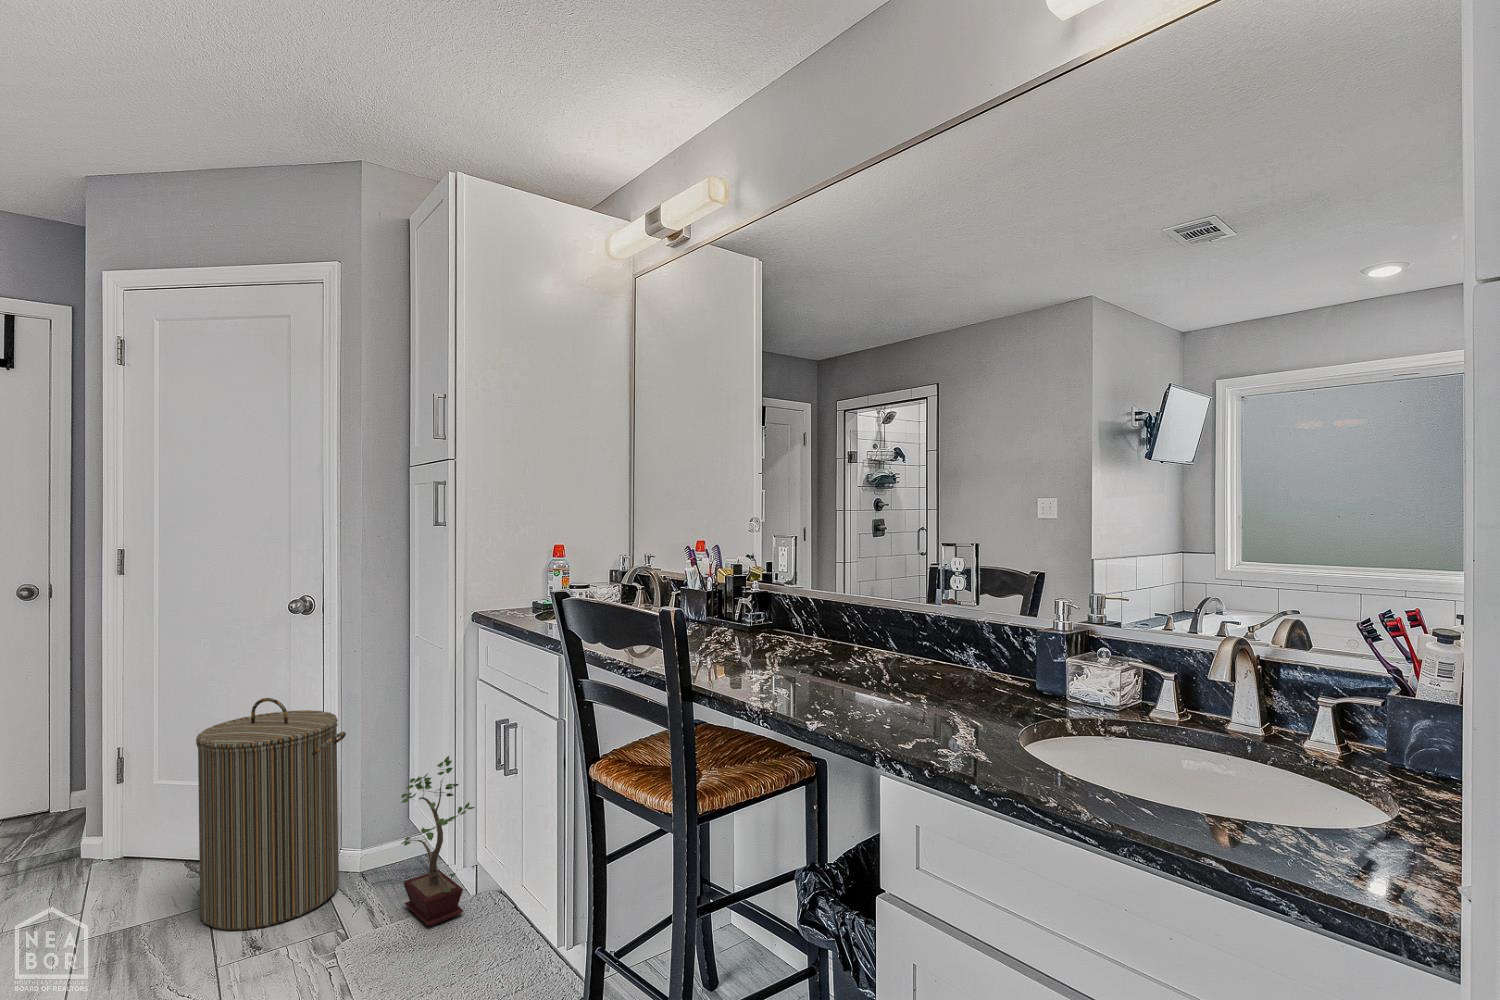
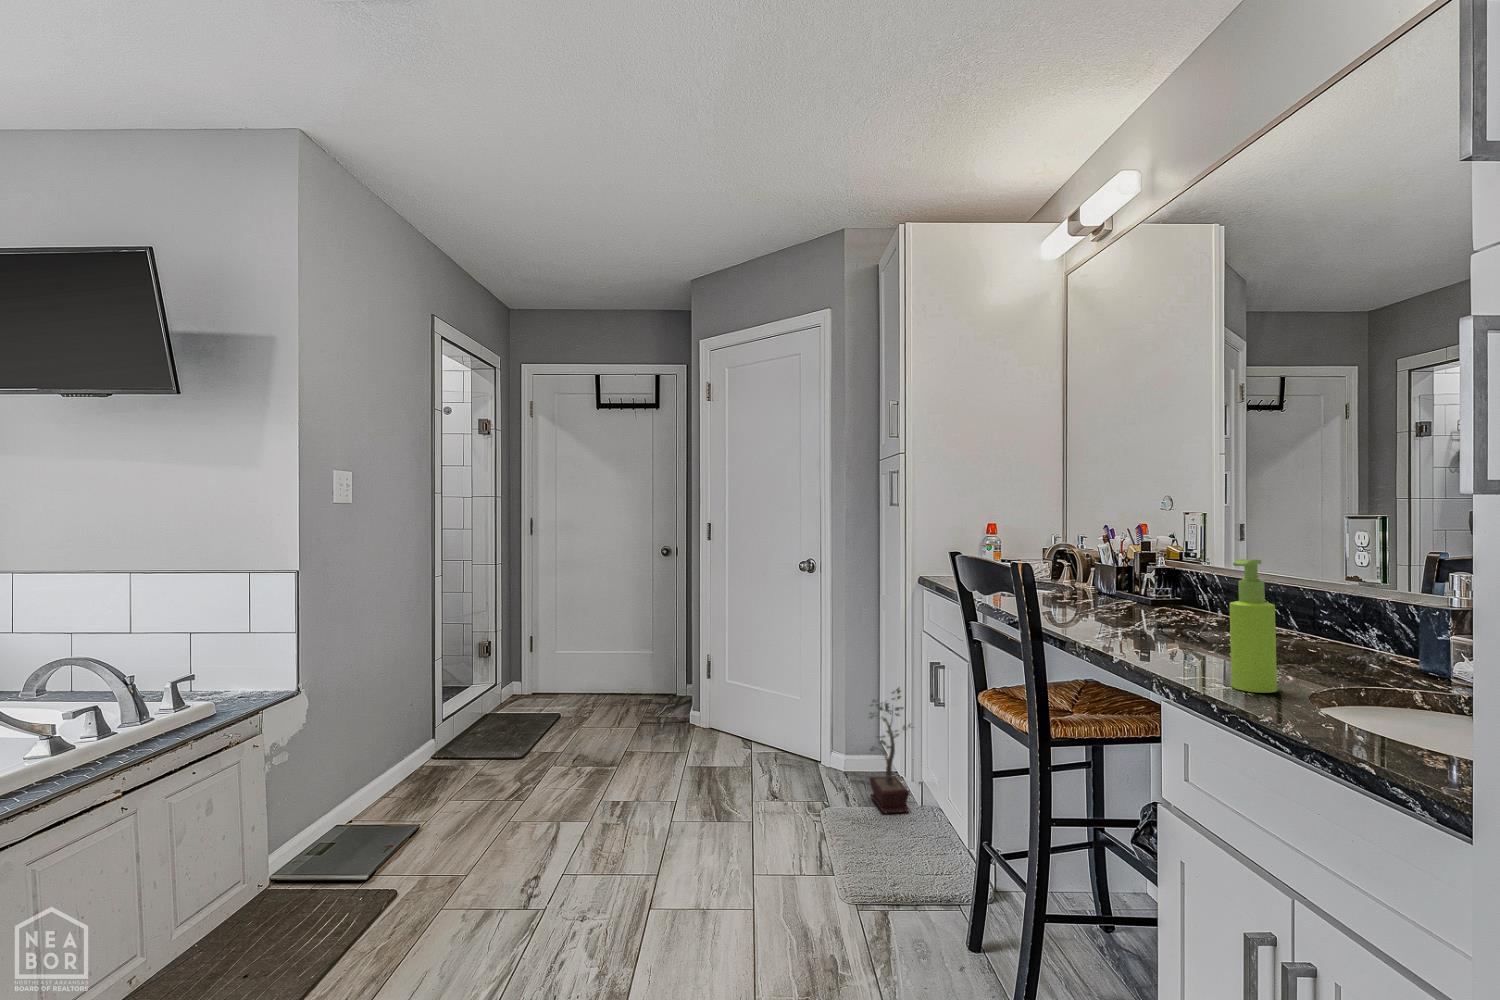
soap dispenser: none [948,606,992,754] -> present [1230,559,1277,693]
laundry hamper: present [196,698,346,930] -> none [744,629,833,786]

